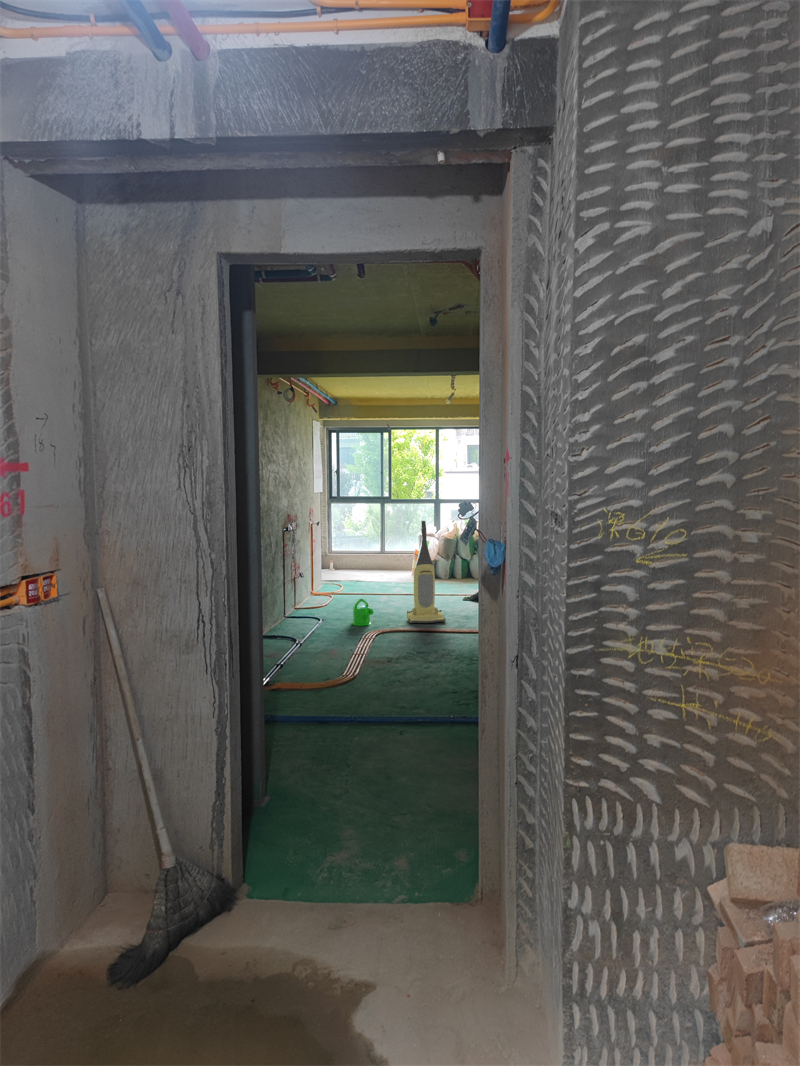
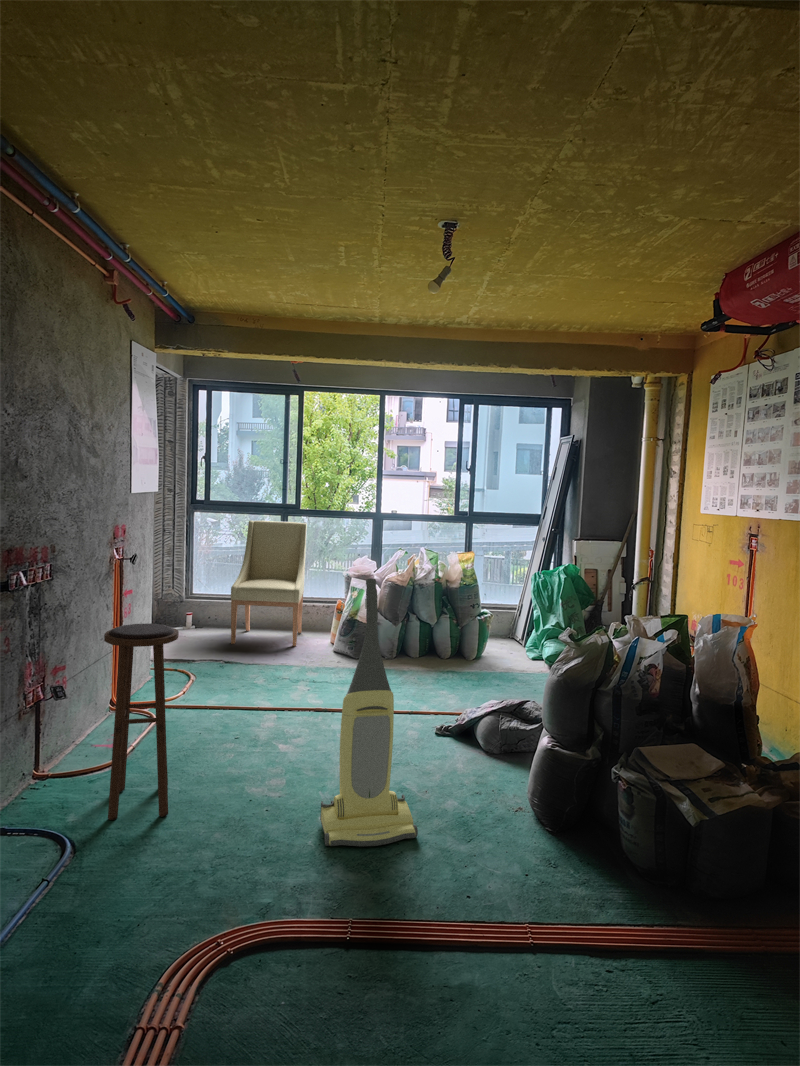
chair: none [356,506,396,576] -> present [231,521,307,646]
stool: none [320,544,348,618] -> present [104,623,179,820]
watering can: present [352,599,373,626] -> none [172,783,229,864]

